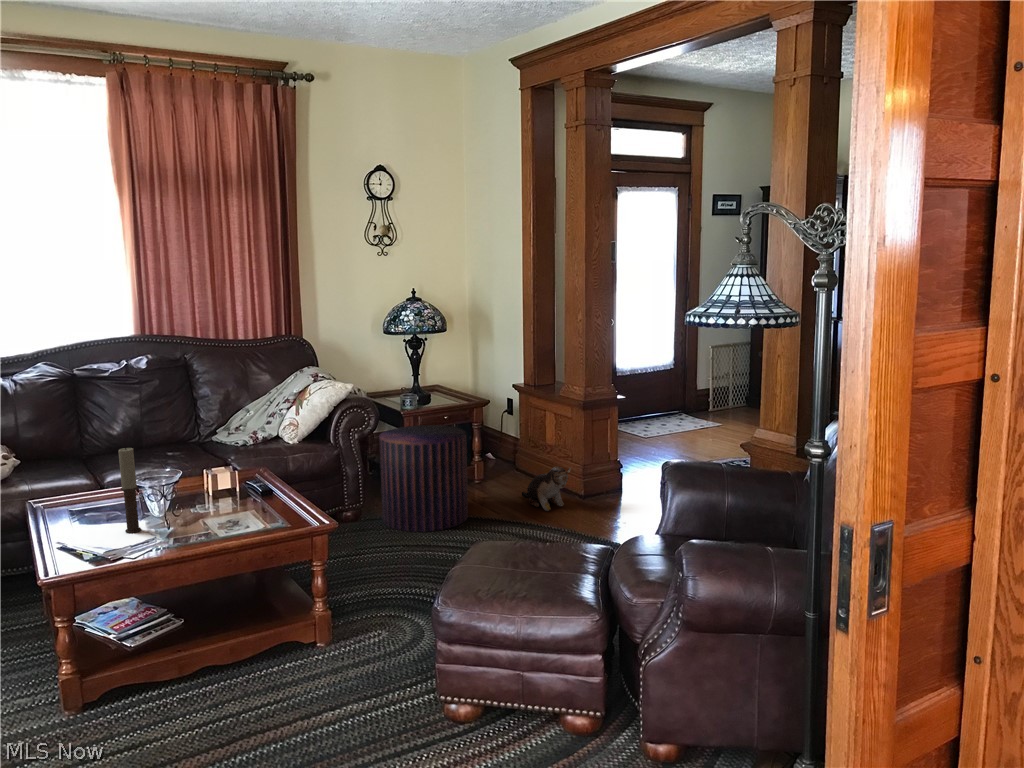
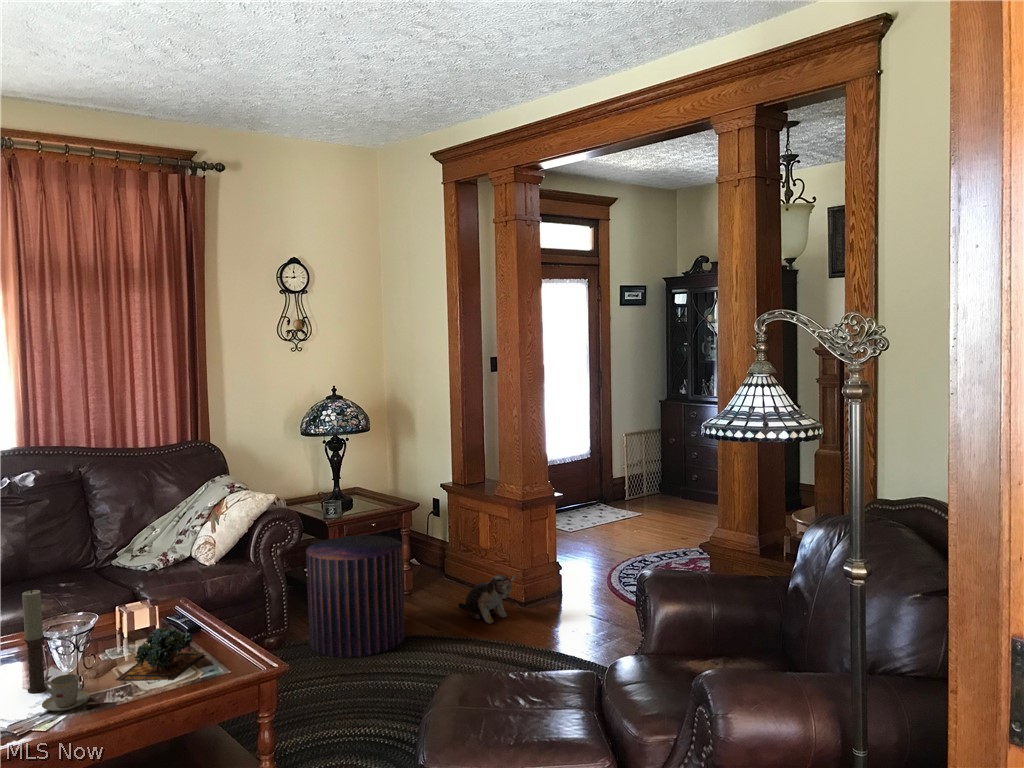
succulent plant: none [196,487,274,532] -> present [116,628,204,681]
teacup: none [133,518,172,547] -> present [42,674,90,711]

